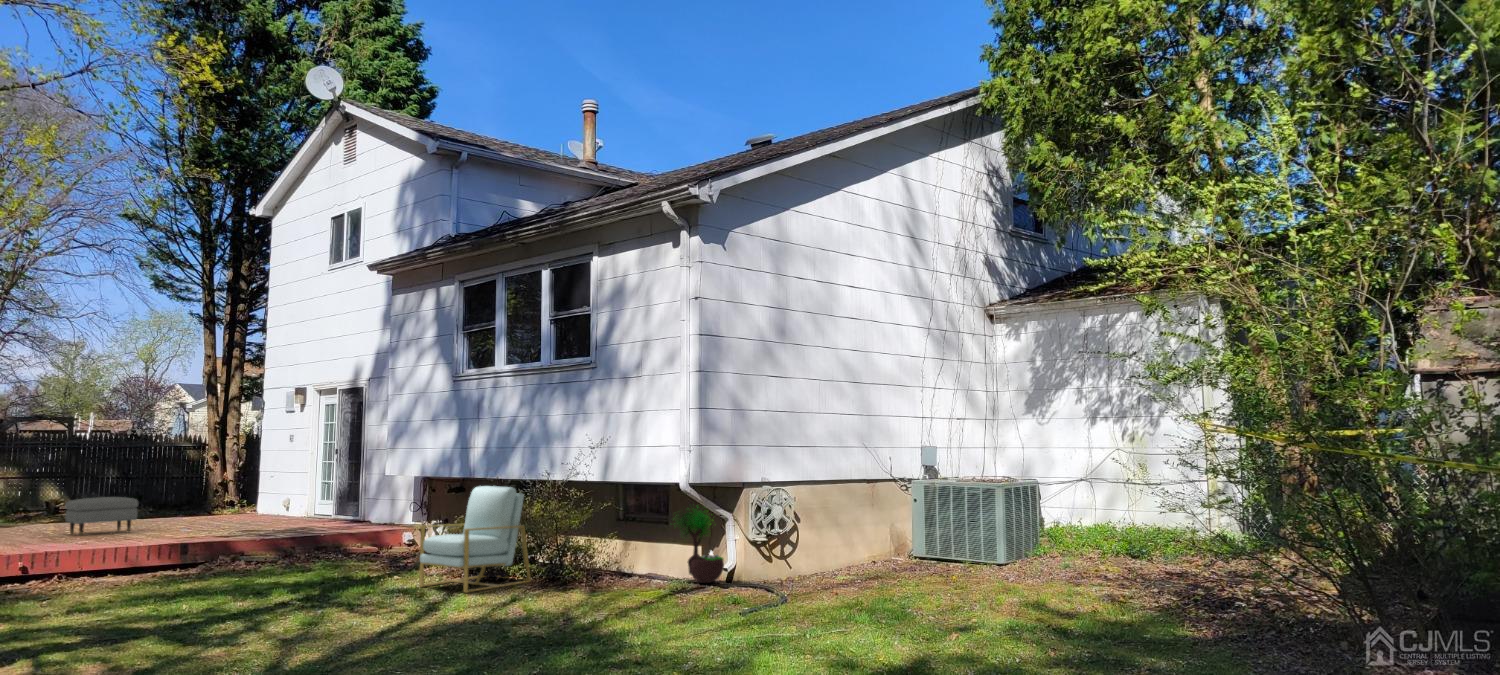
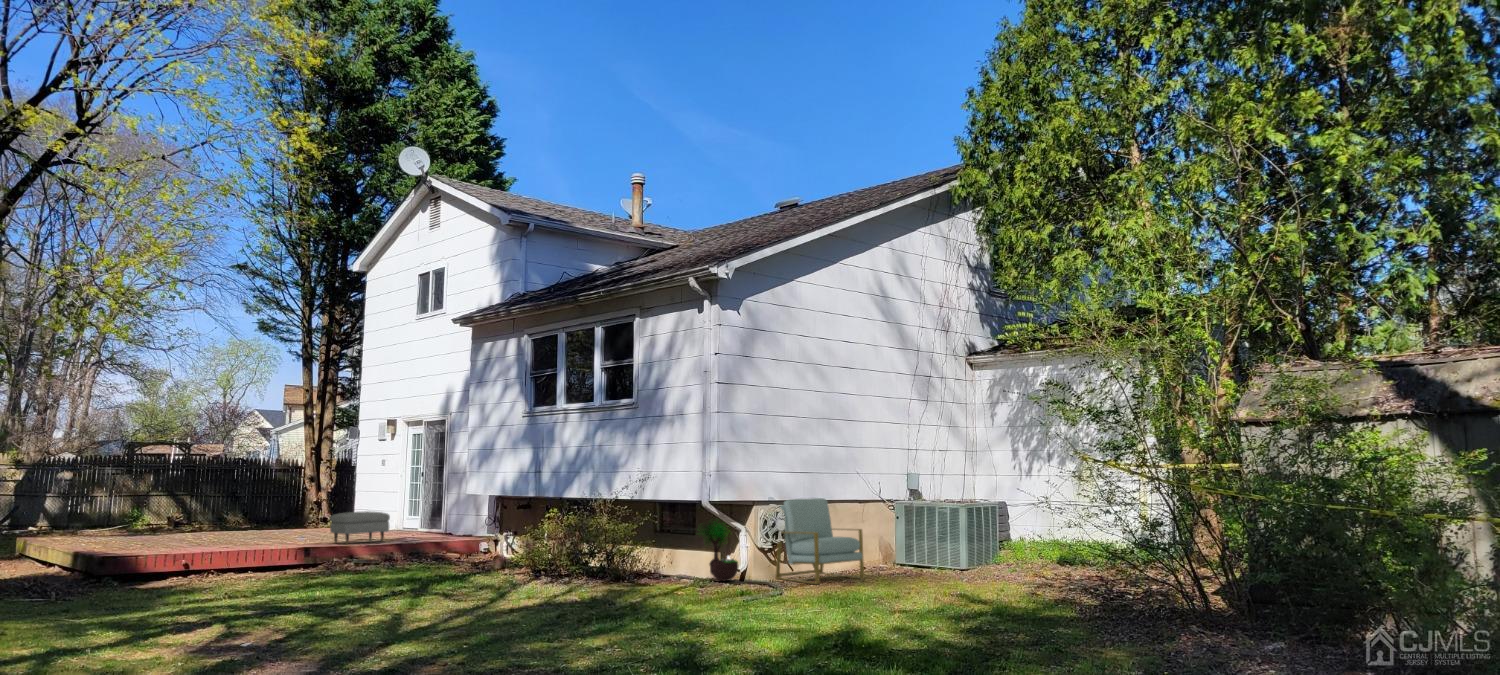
chair: present [419,486,531,593] -> present [775,498,864,584]
ottoman: present [65,497,139,536] -> present [330,511,390,545]

